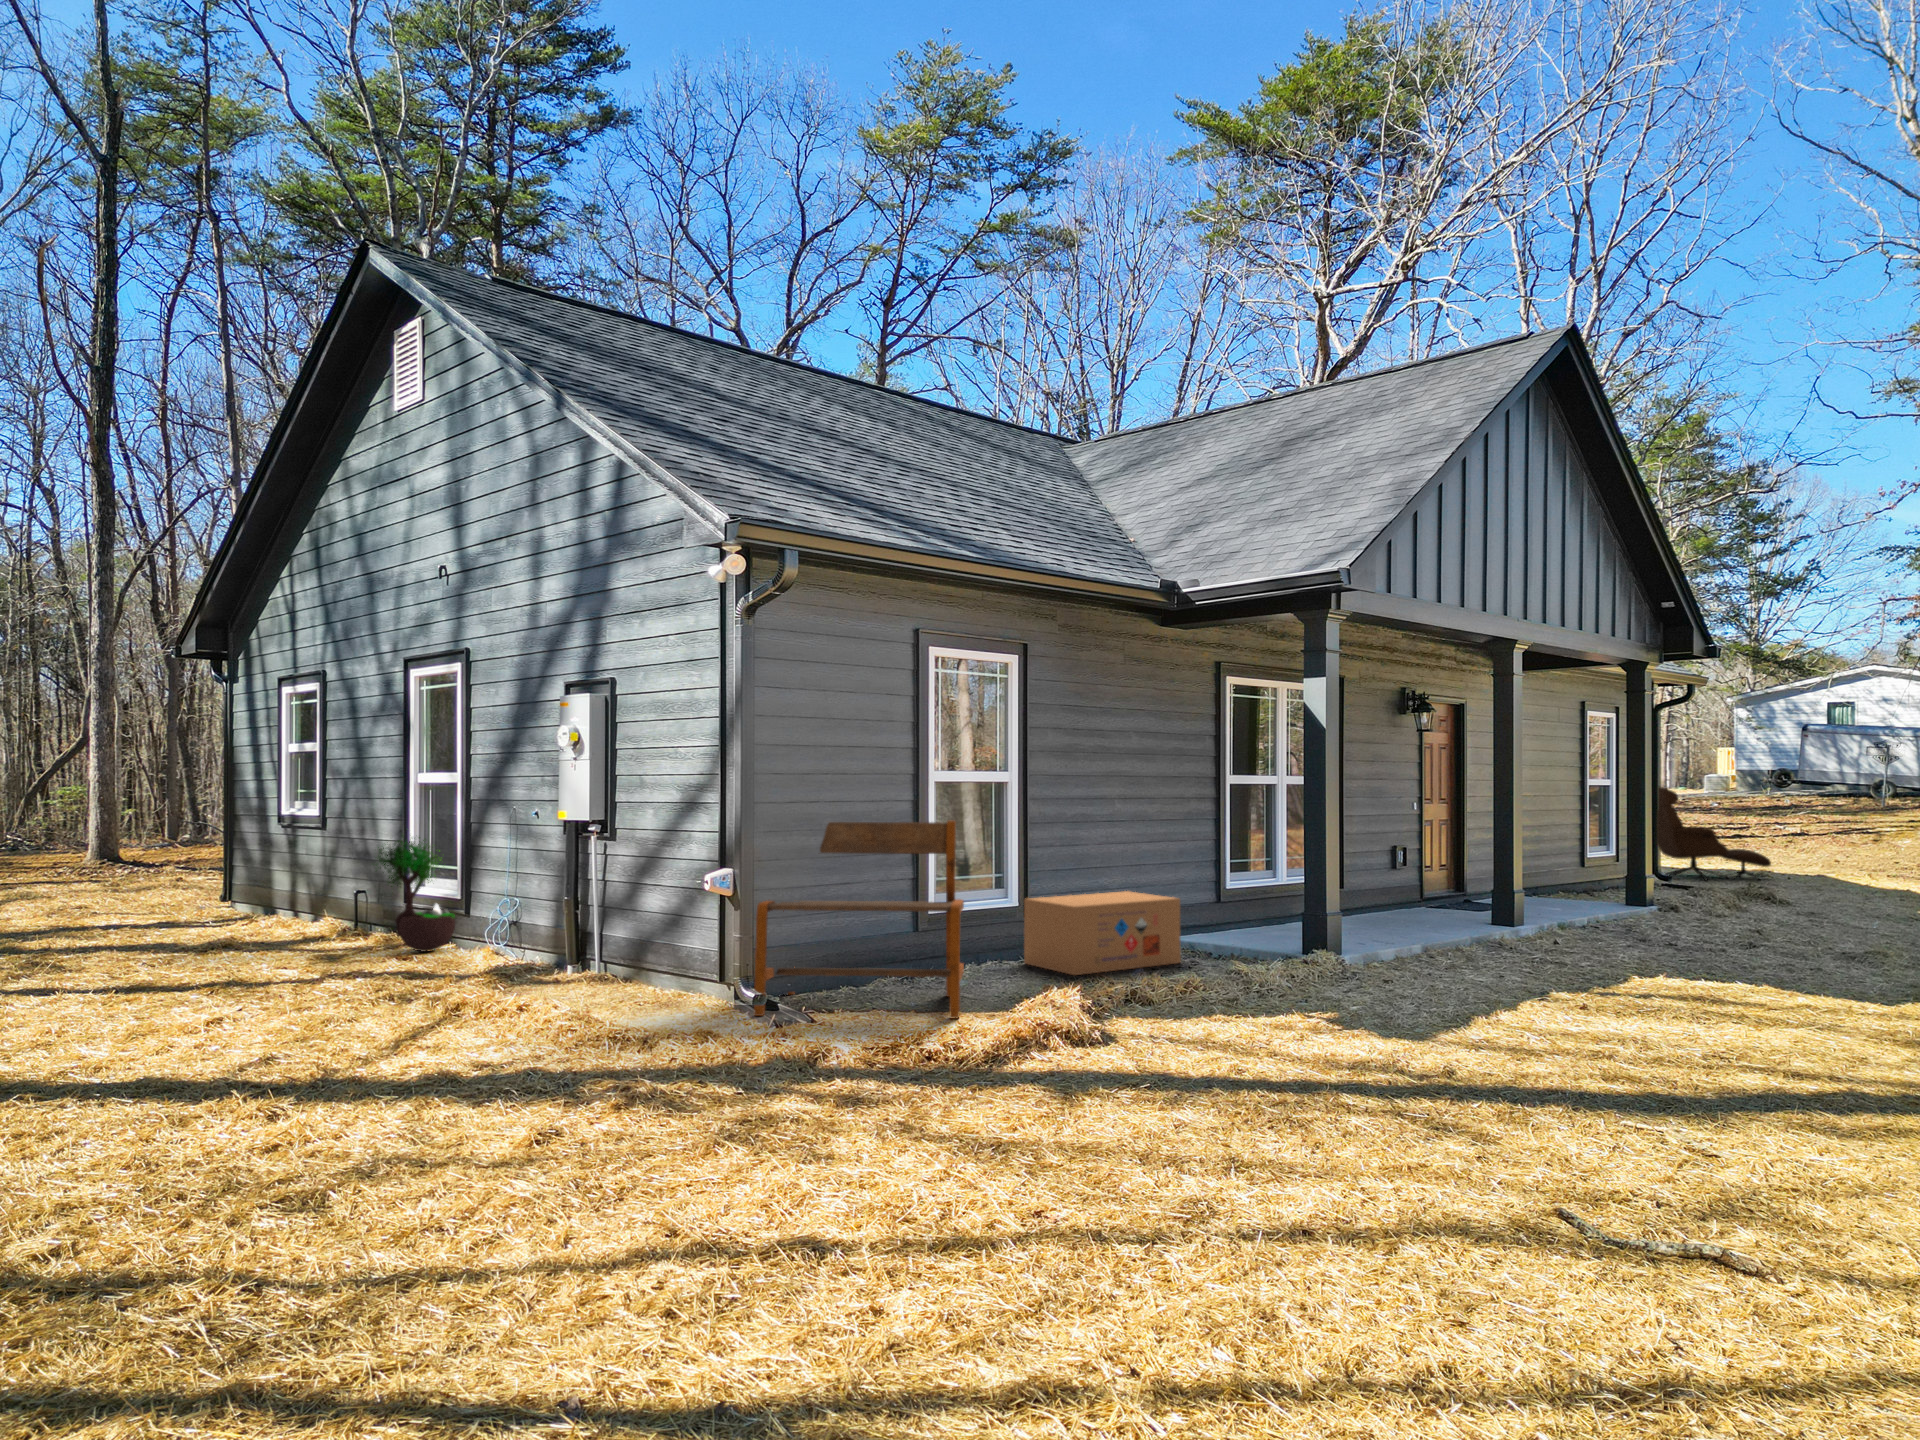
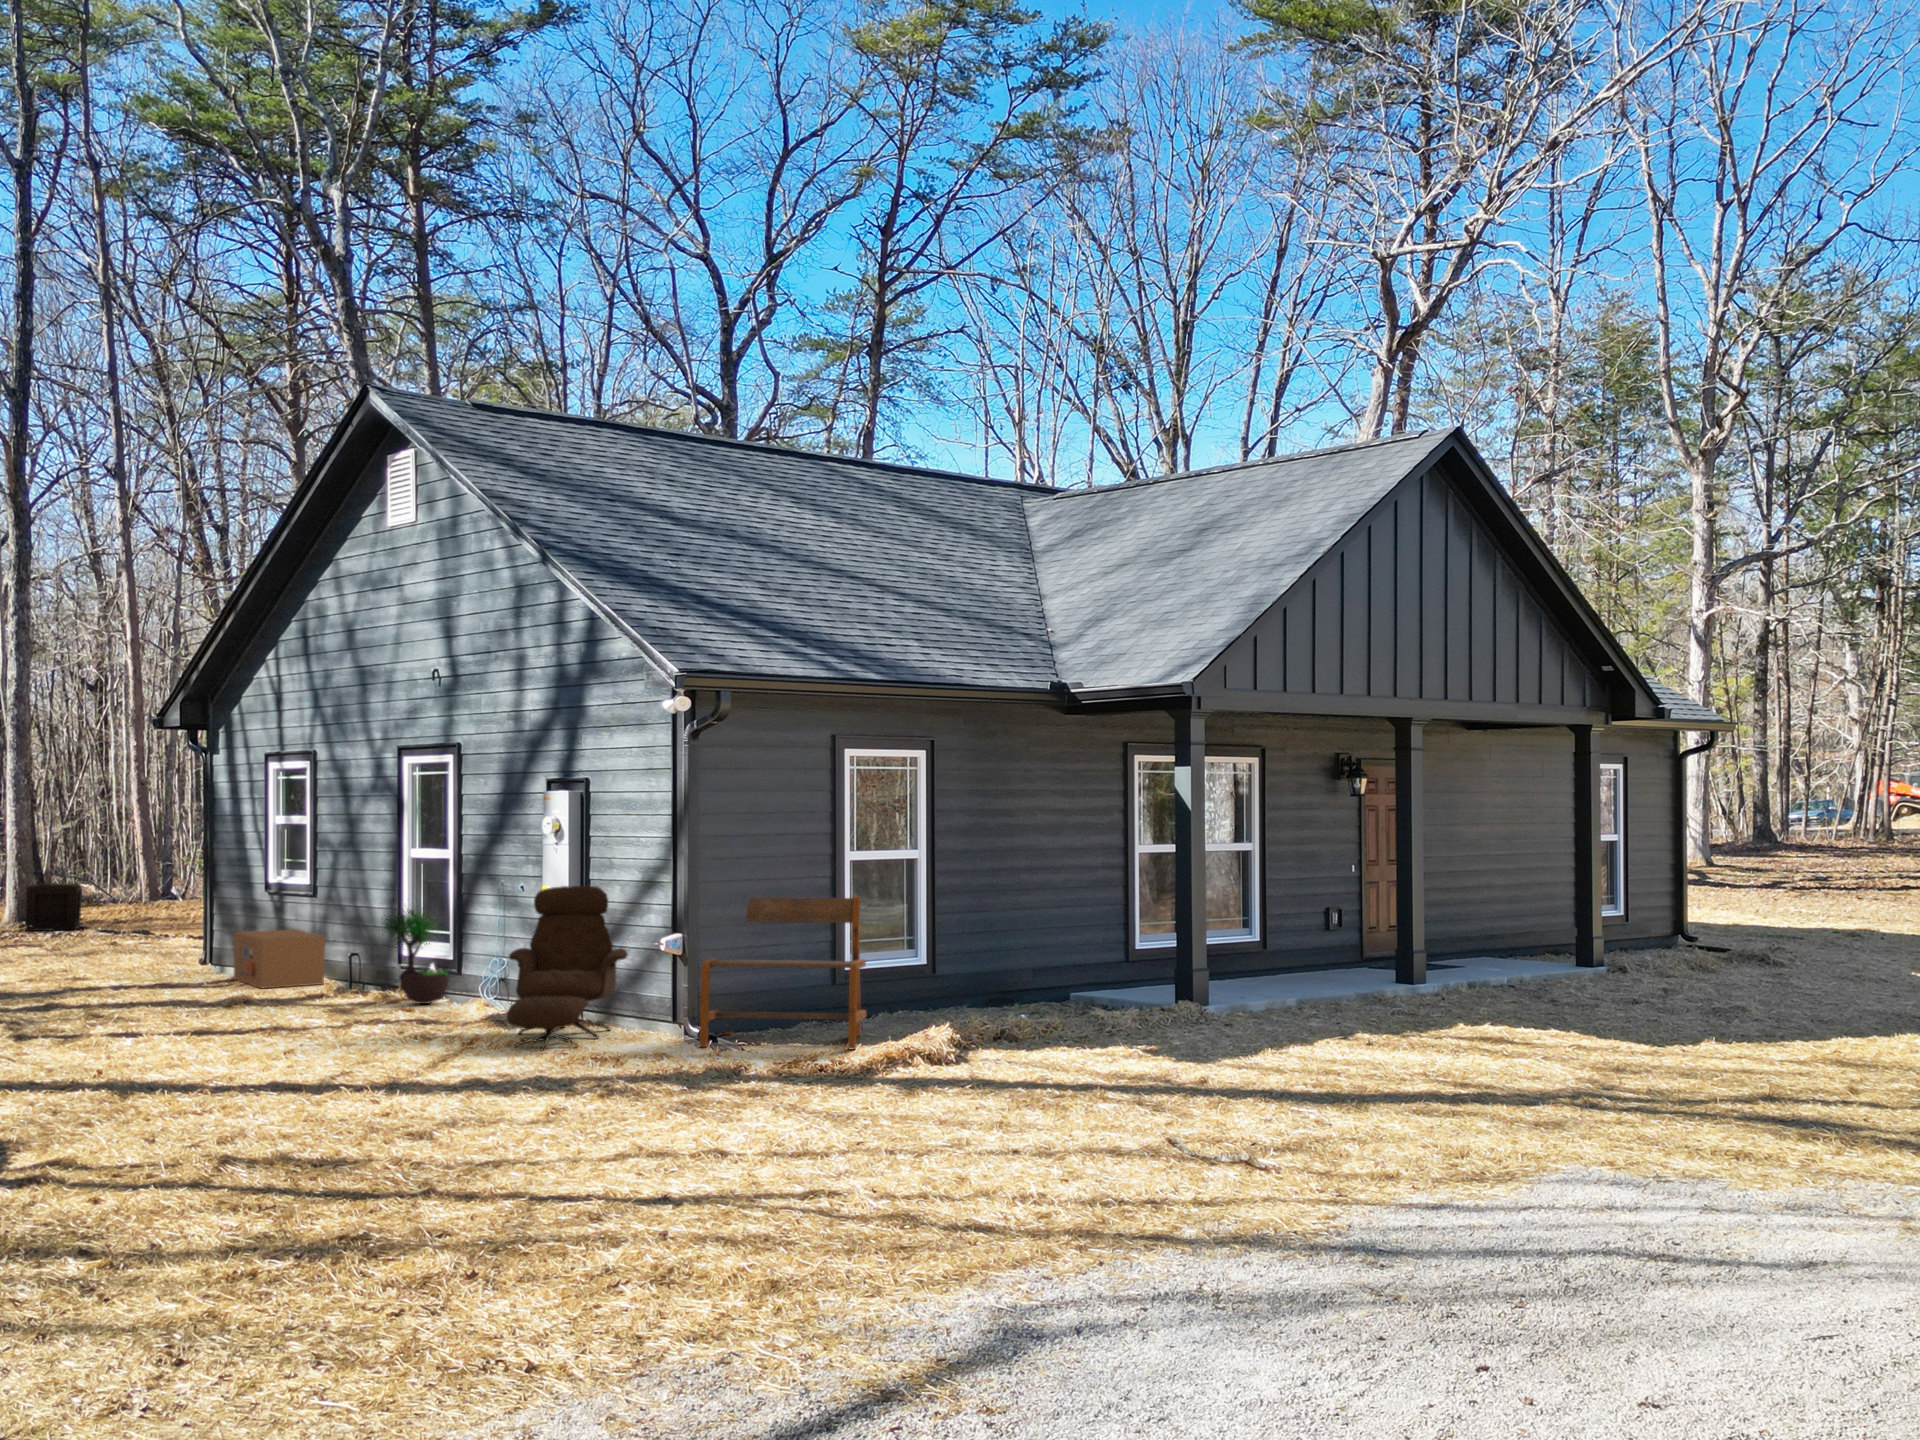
lounge chair: present [1657,787,1771,880] -> present [507,886,628,1051]
wooden crate: none [72,821,135,868] -> present [25,883,81,931]
cardboard box: present [1024,891,1181,975] -> present [234,929,325,988]

